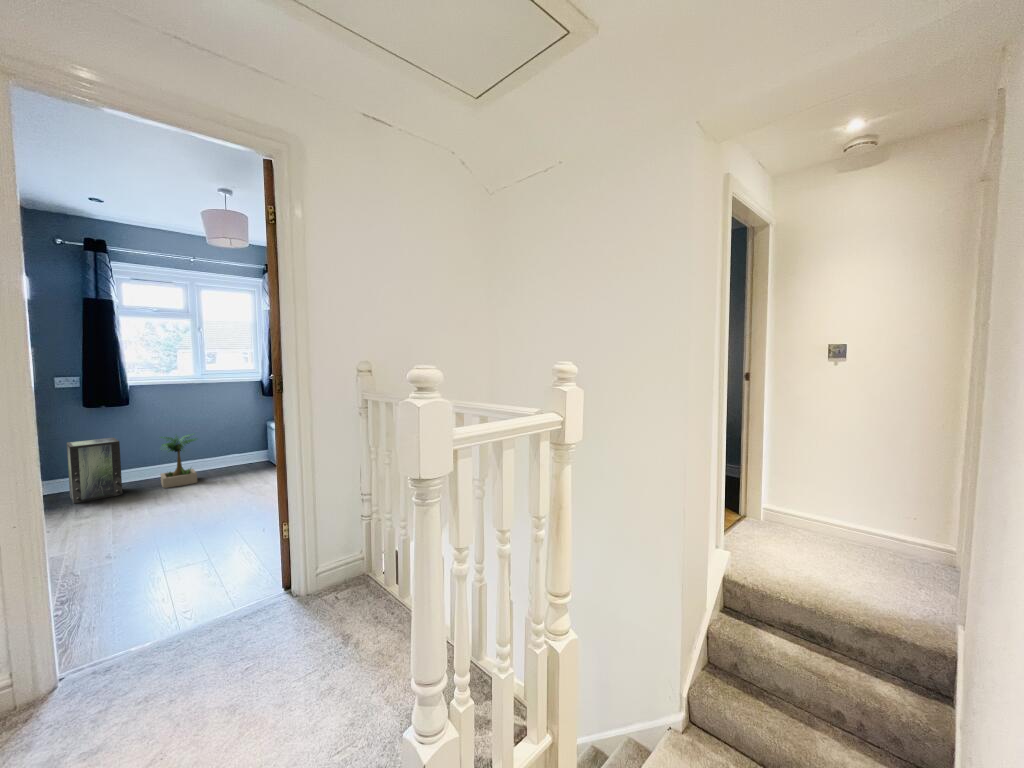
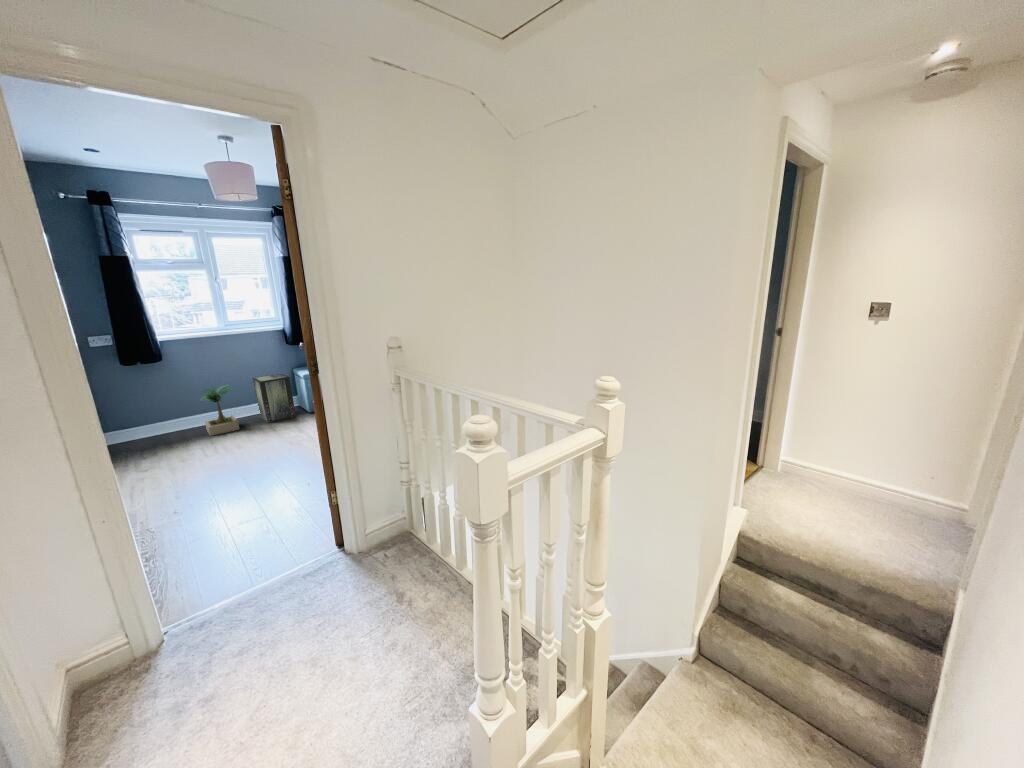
storage box: present [67,438,122,503] -> present [252,374,296,423]

